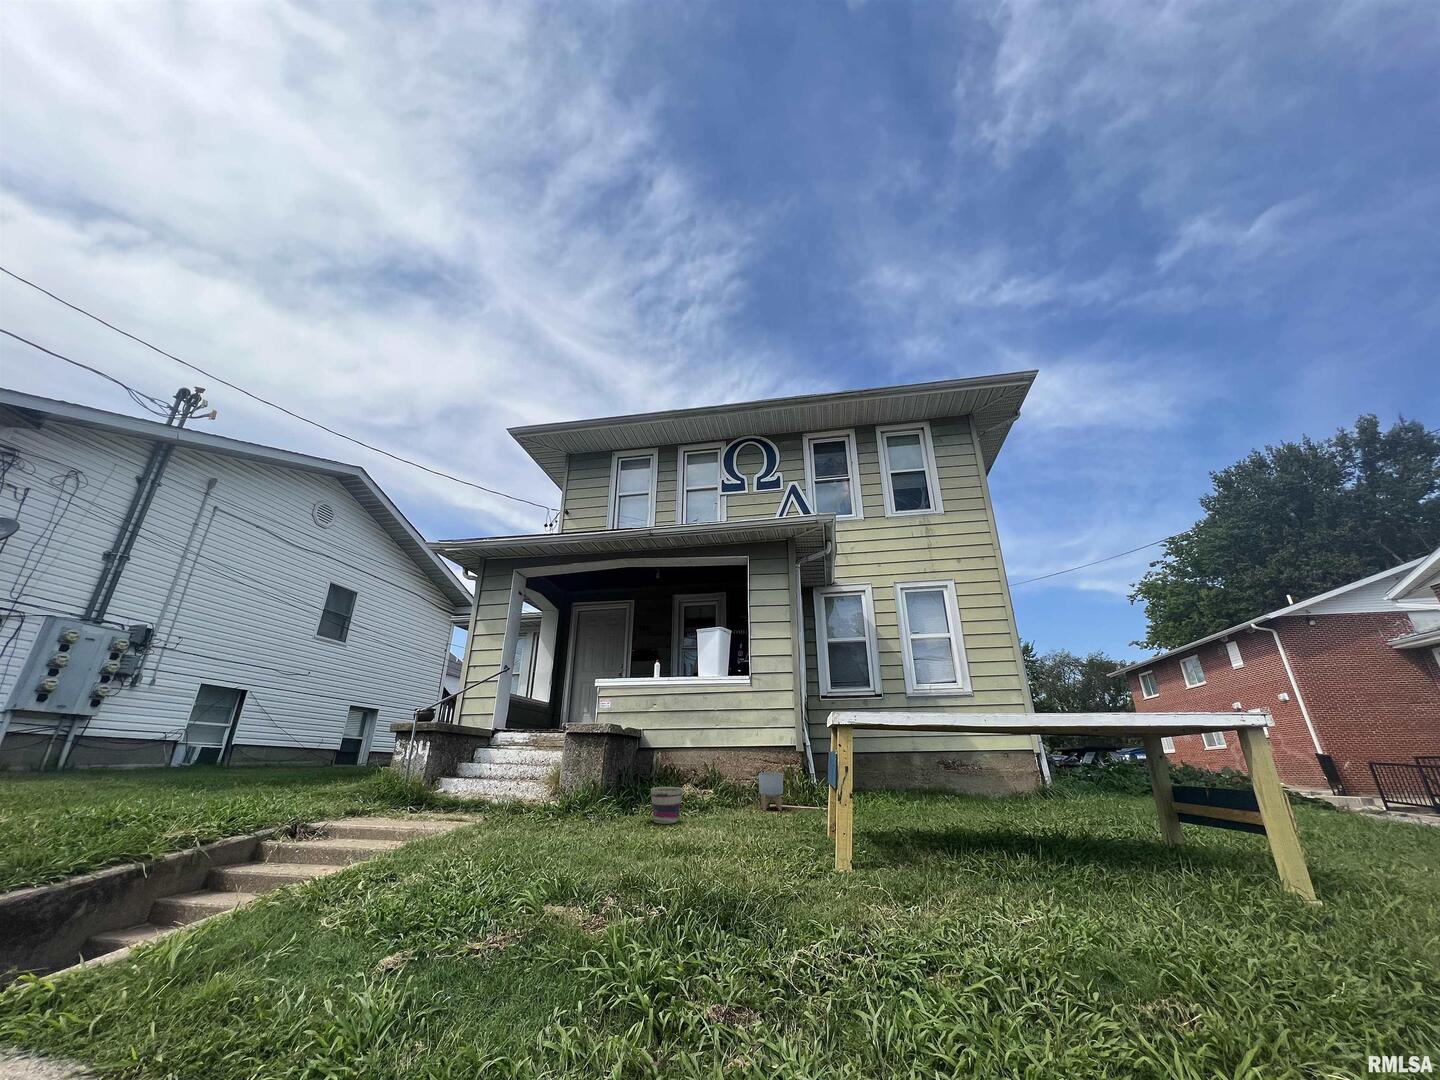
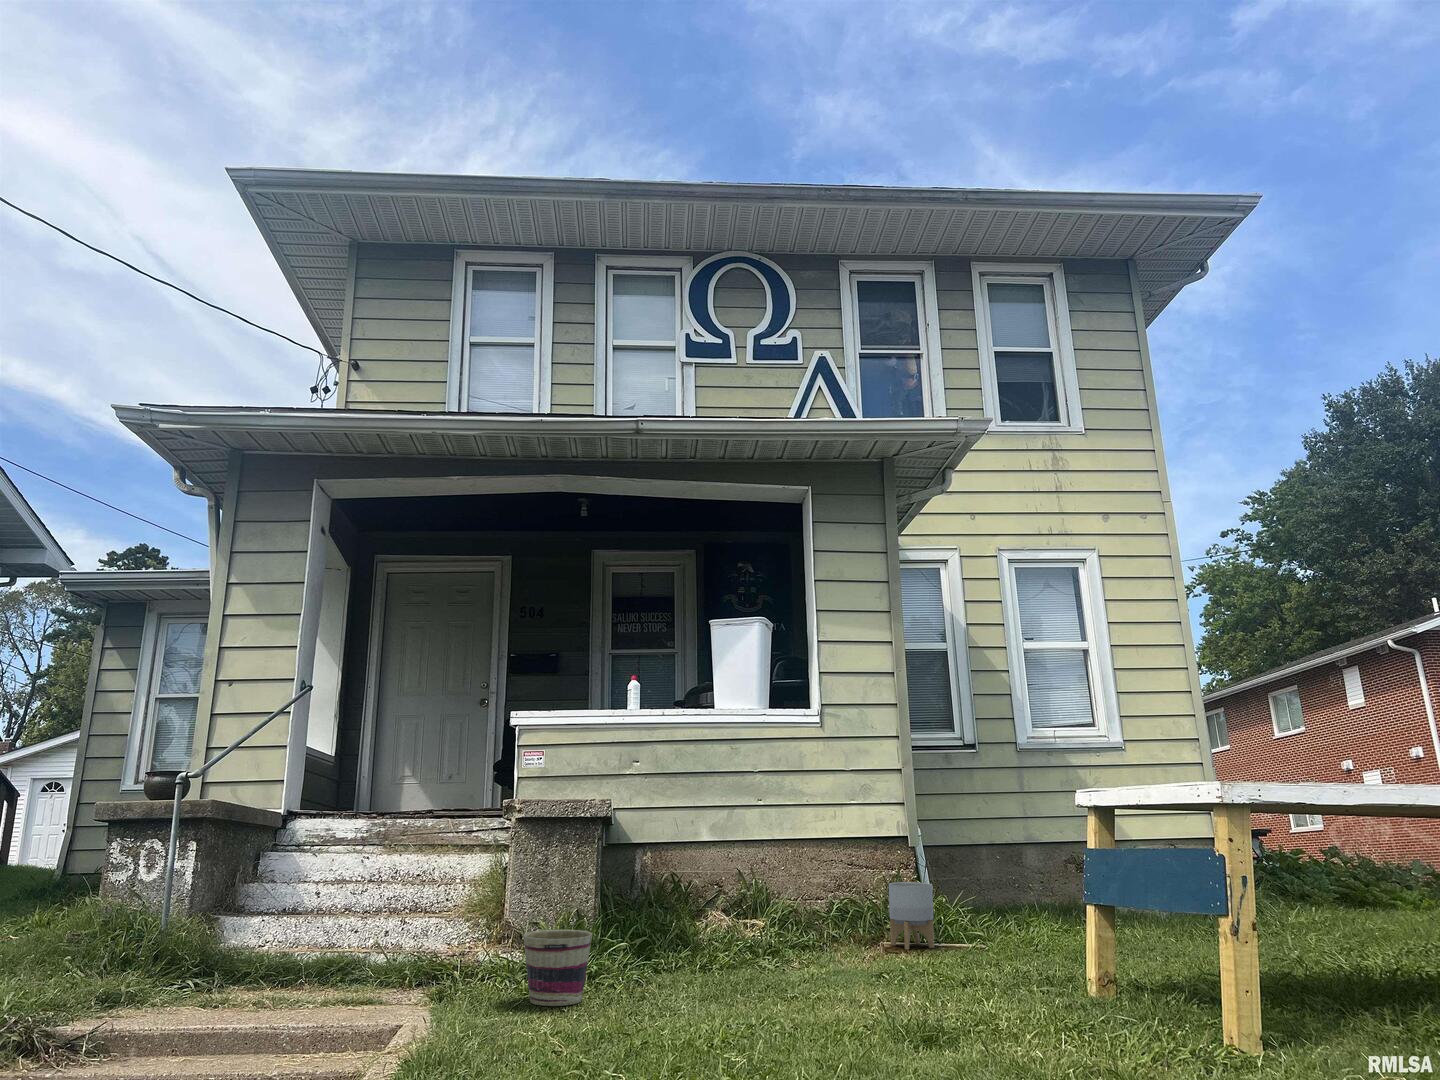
basket: present [651,787,683,824] -> present [523,930,592,1006]

